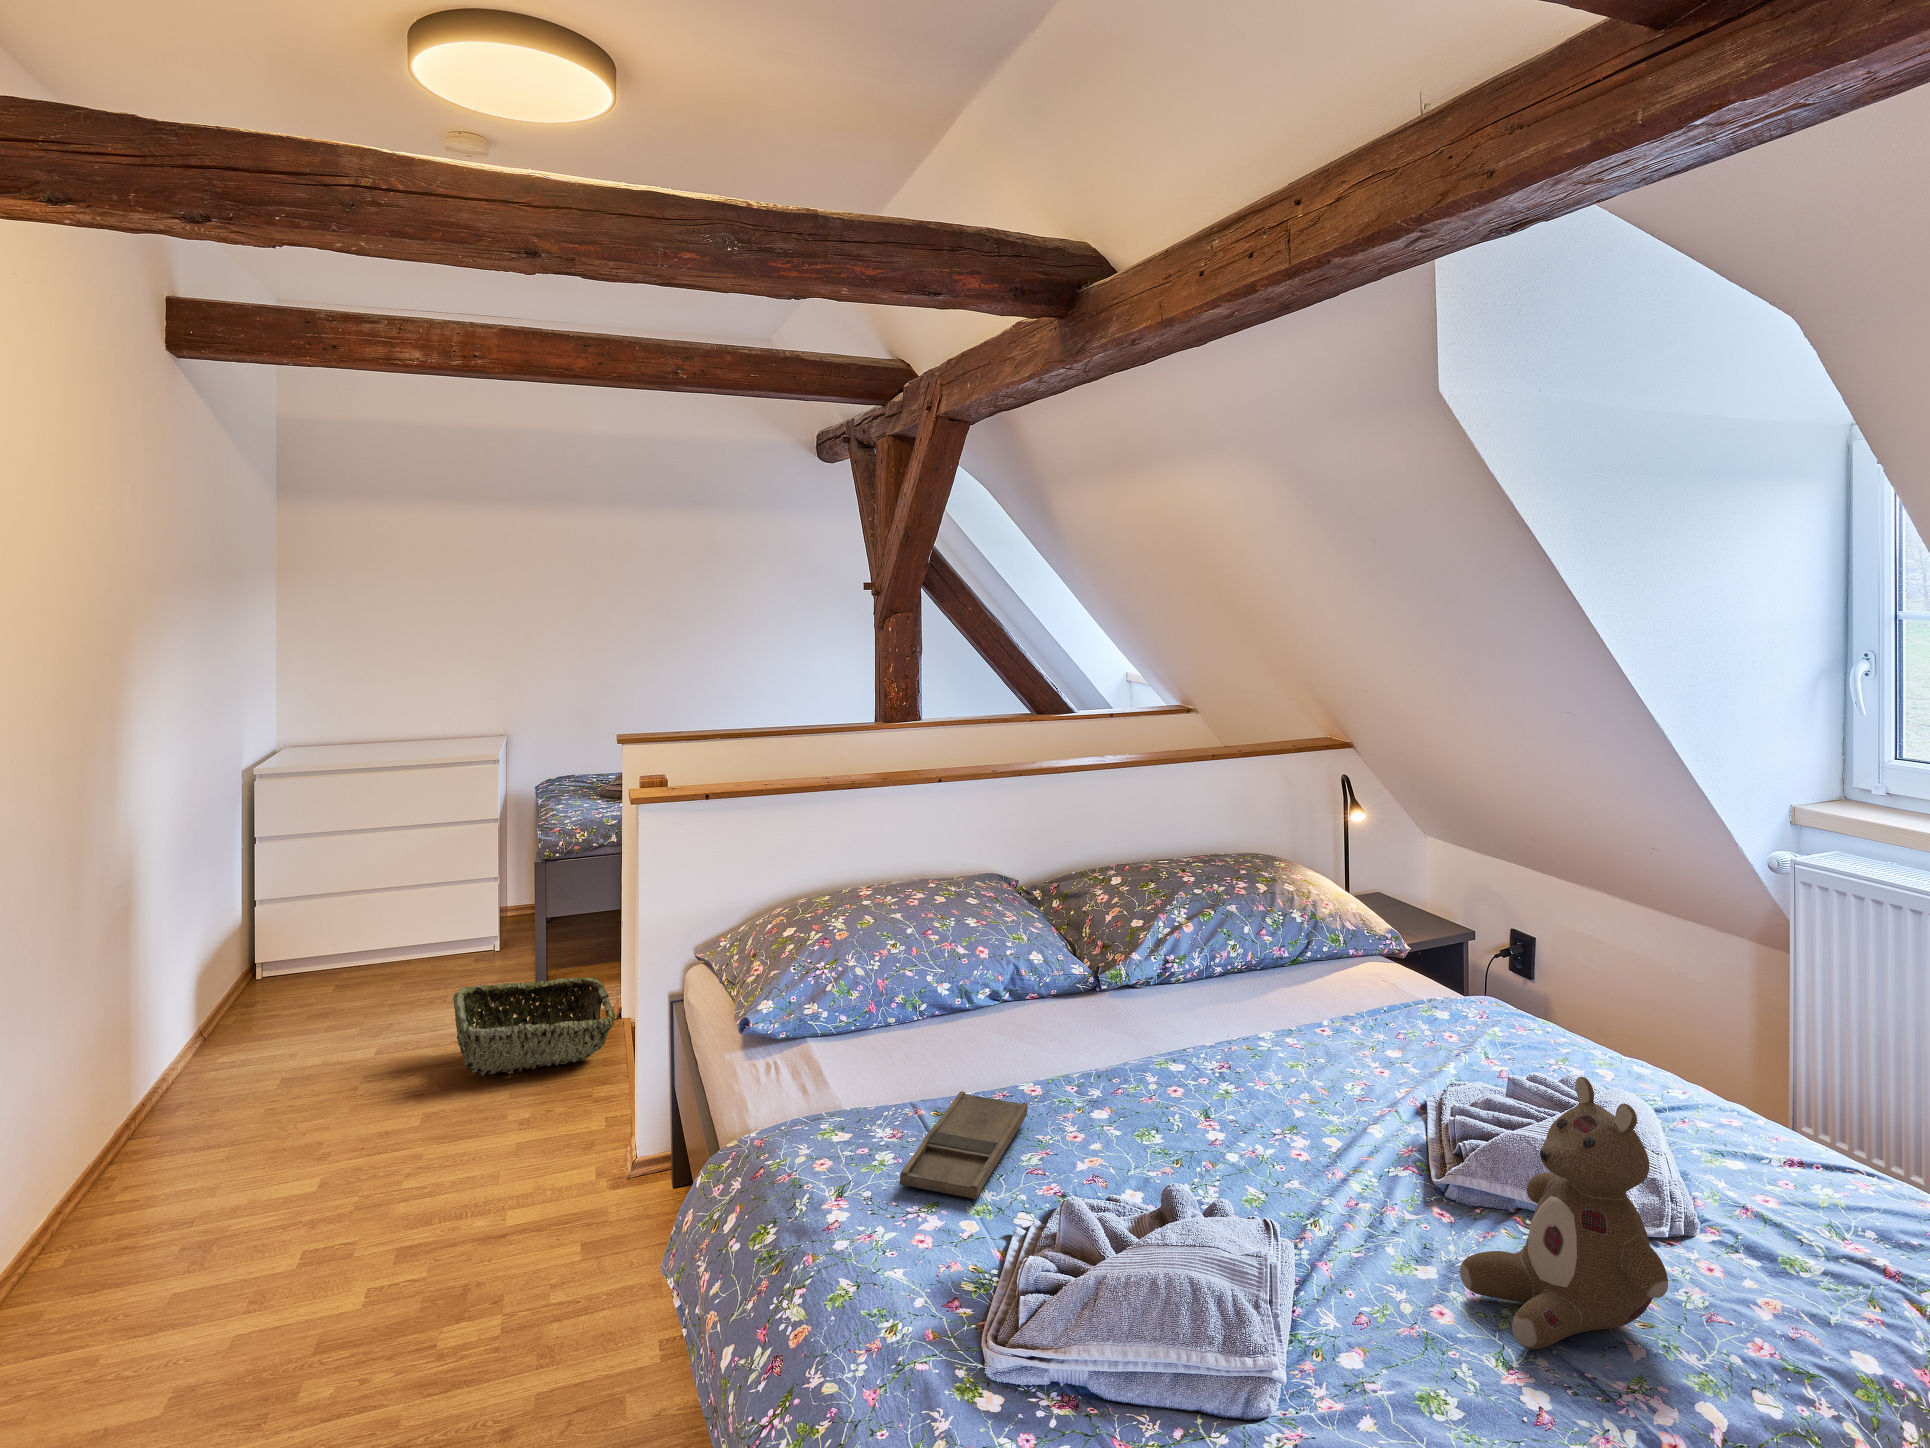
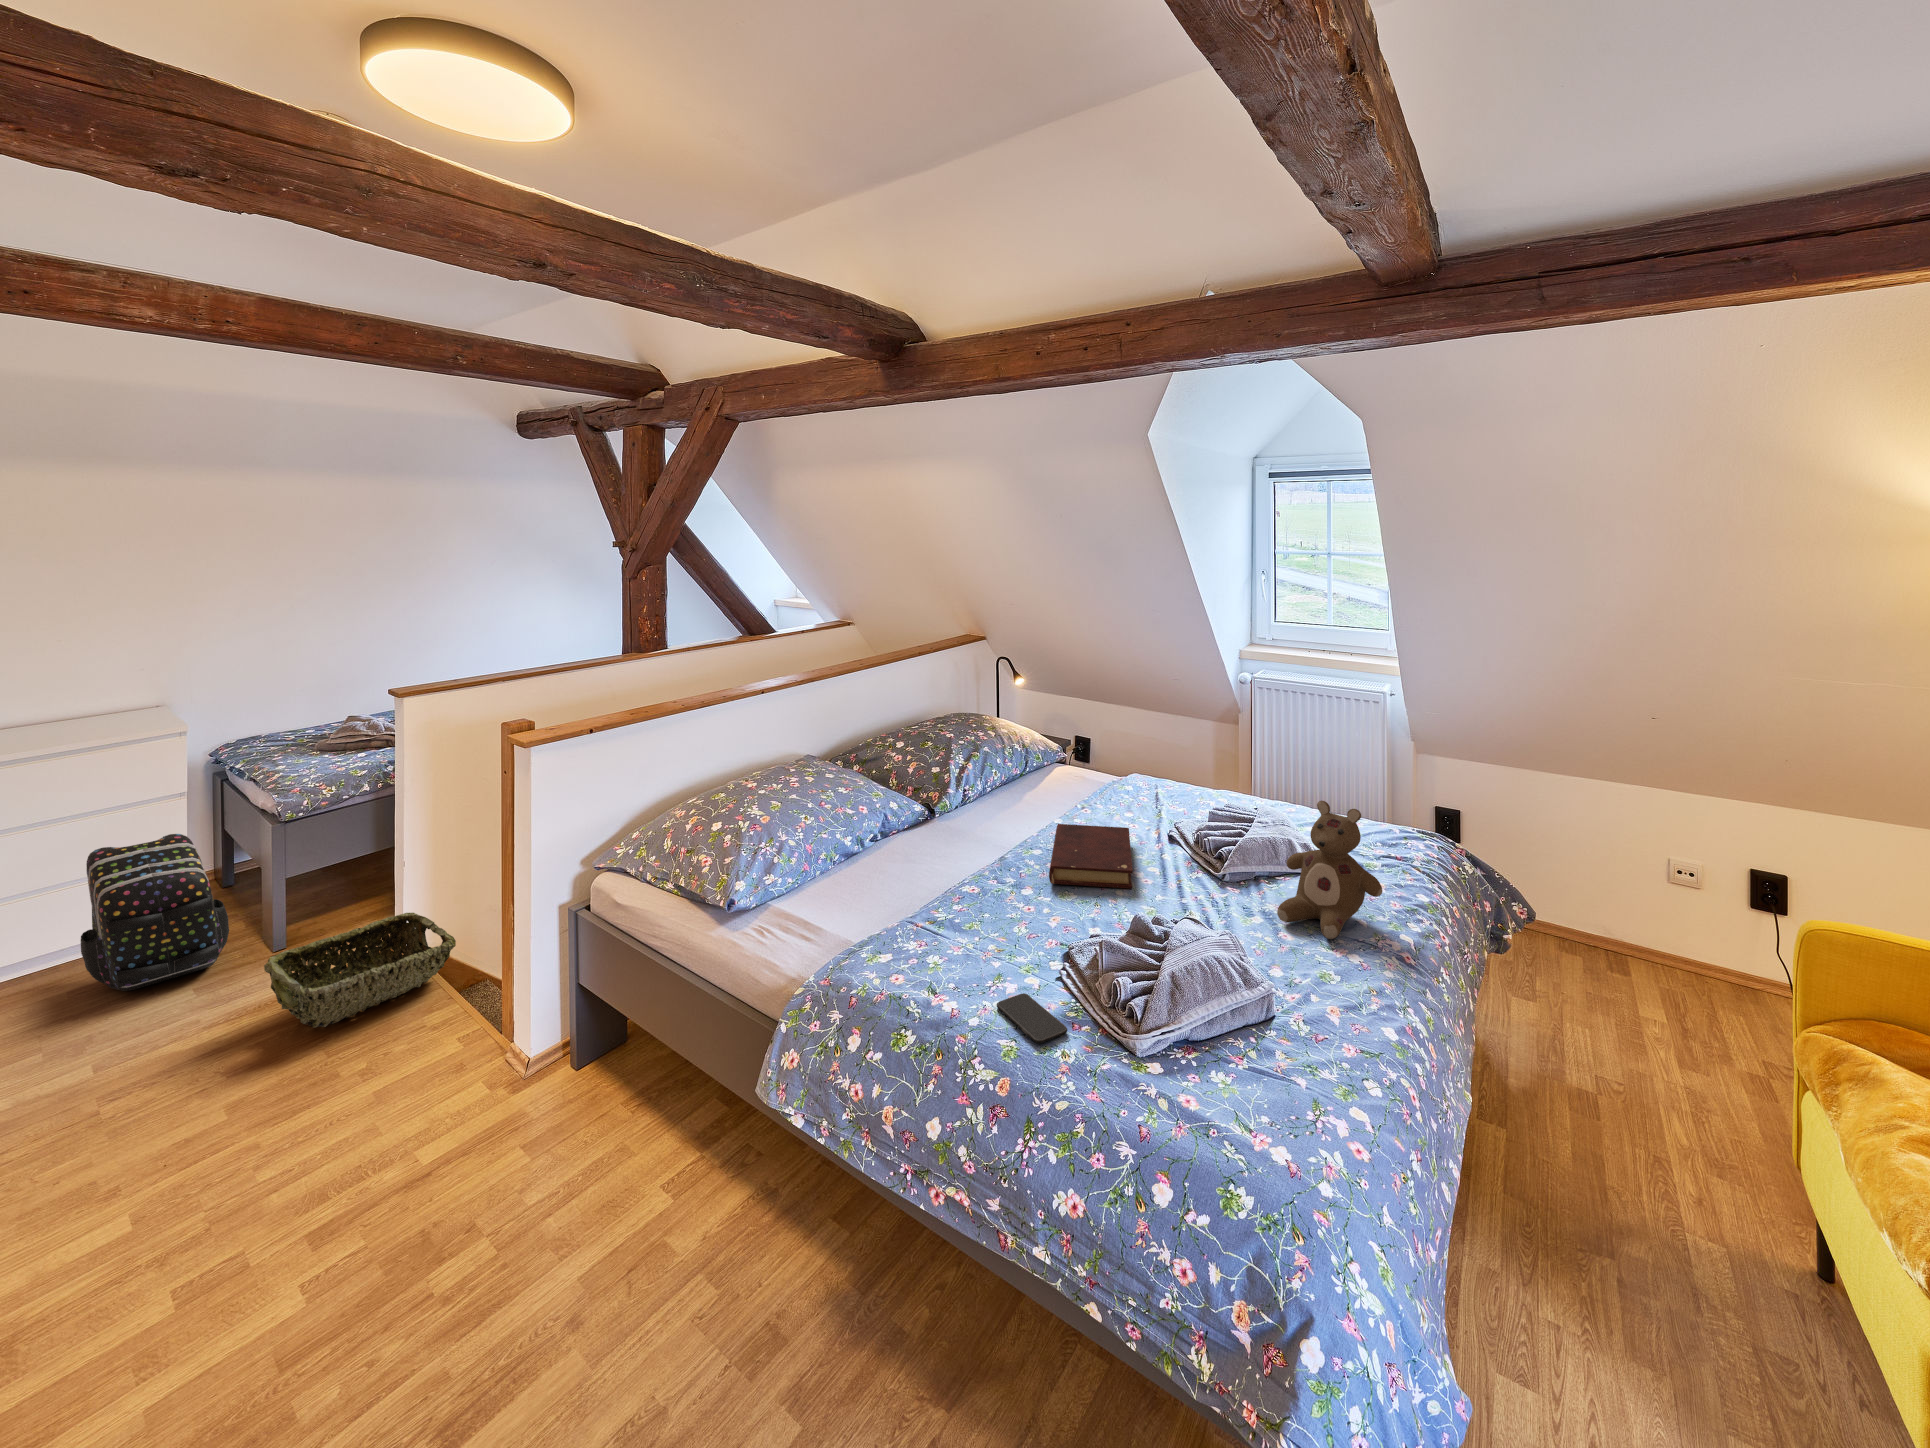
backpack: none [368,851,477,996] -> present [81,834,229,991]
book: none [1150,1036,1354,1159] -> present [1049,824,1133,889]
tray: present [899,1091,1028,1199] -> none [941,898,1017,973]
smartphone: none [876,1233,942,1305] -> present [997,993,1067,1044]

